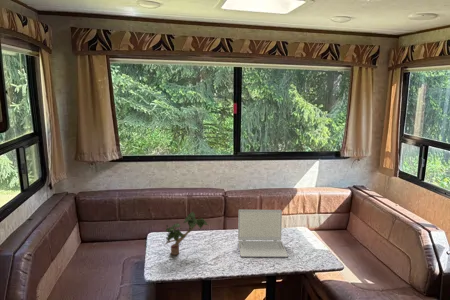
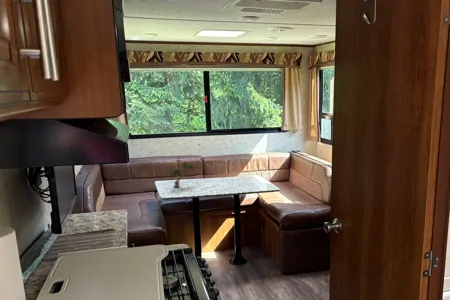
laptop: present [238,210,288,257] -> none [214,159,245,185]

